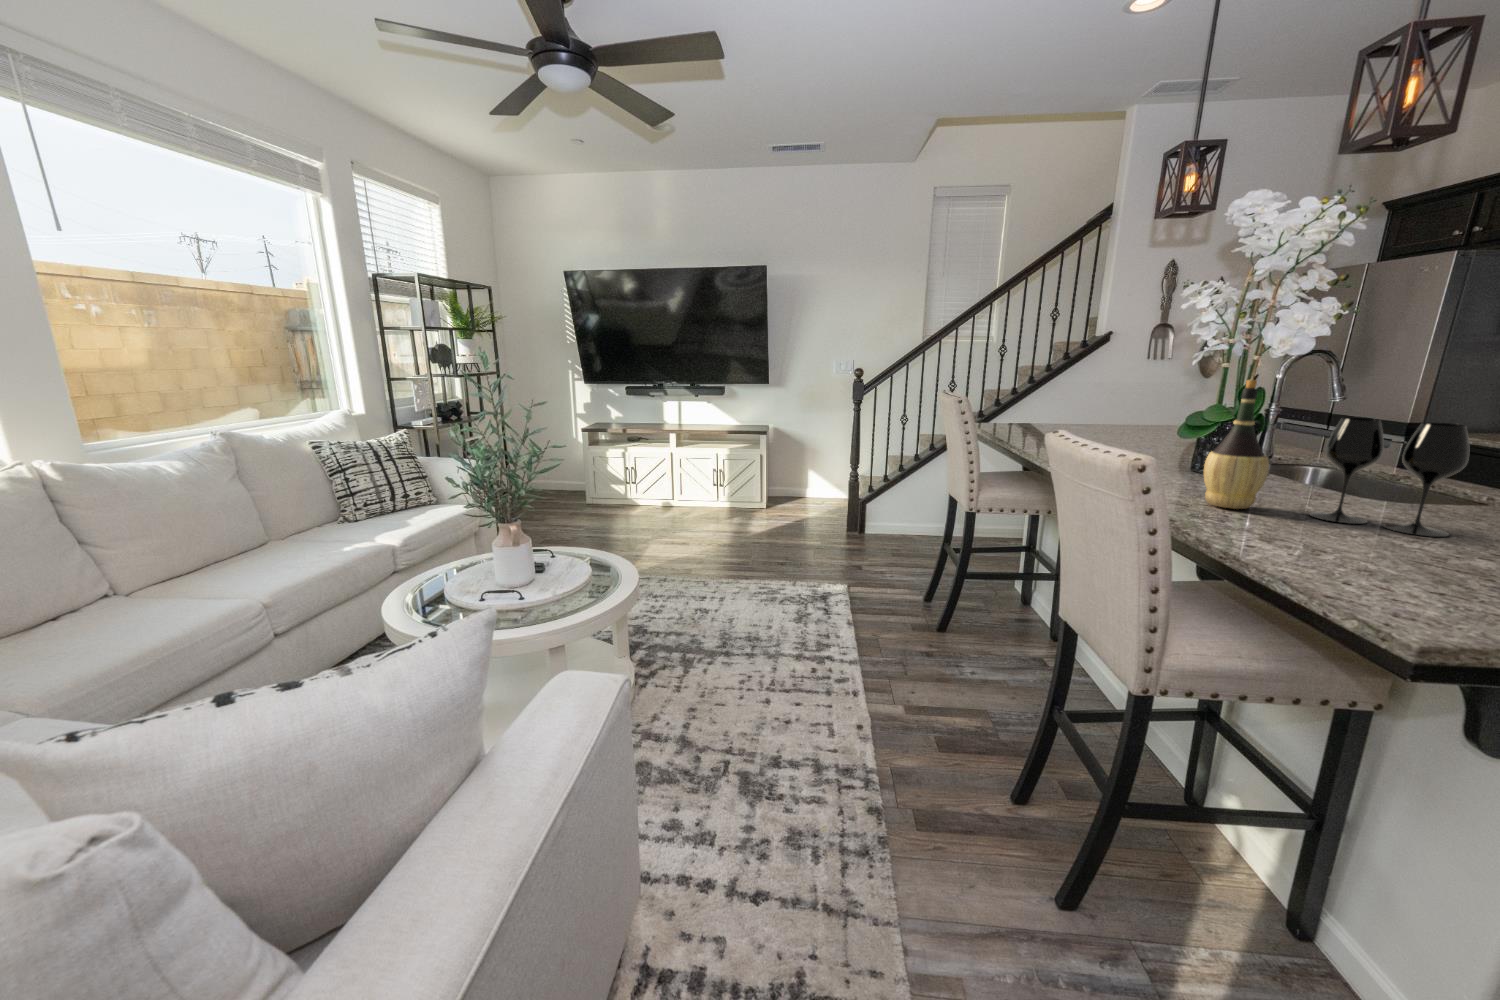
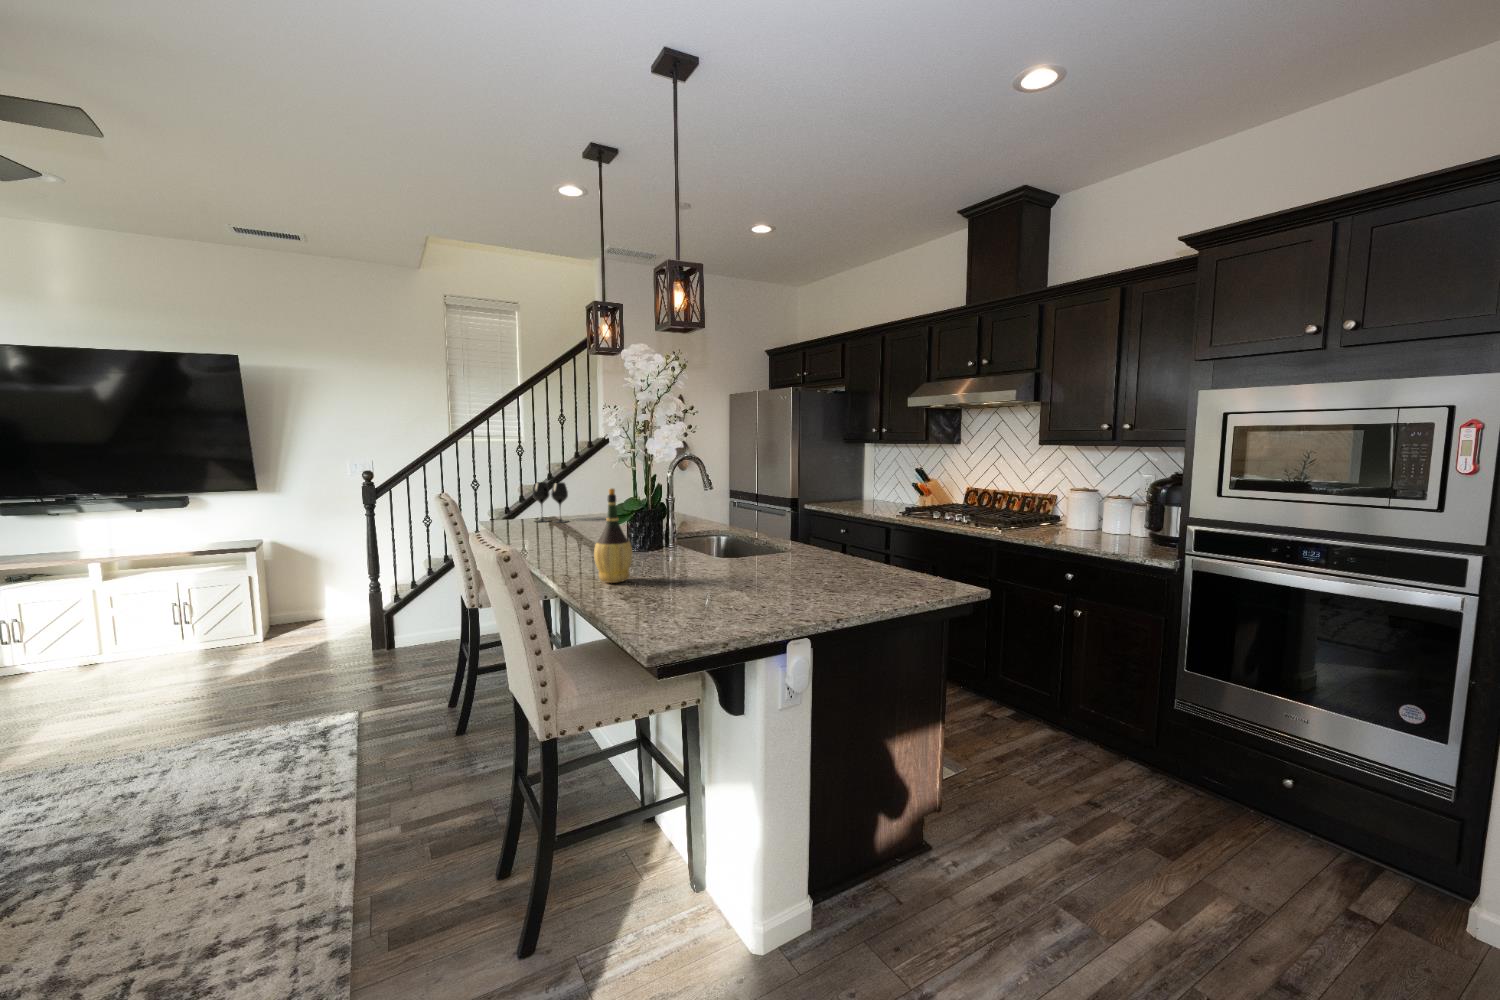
wine glass: present [1310,417,1469,537] -> present [533,482,568,523]

